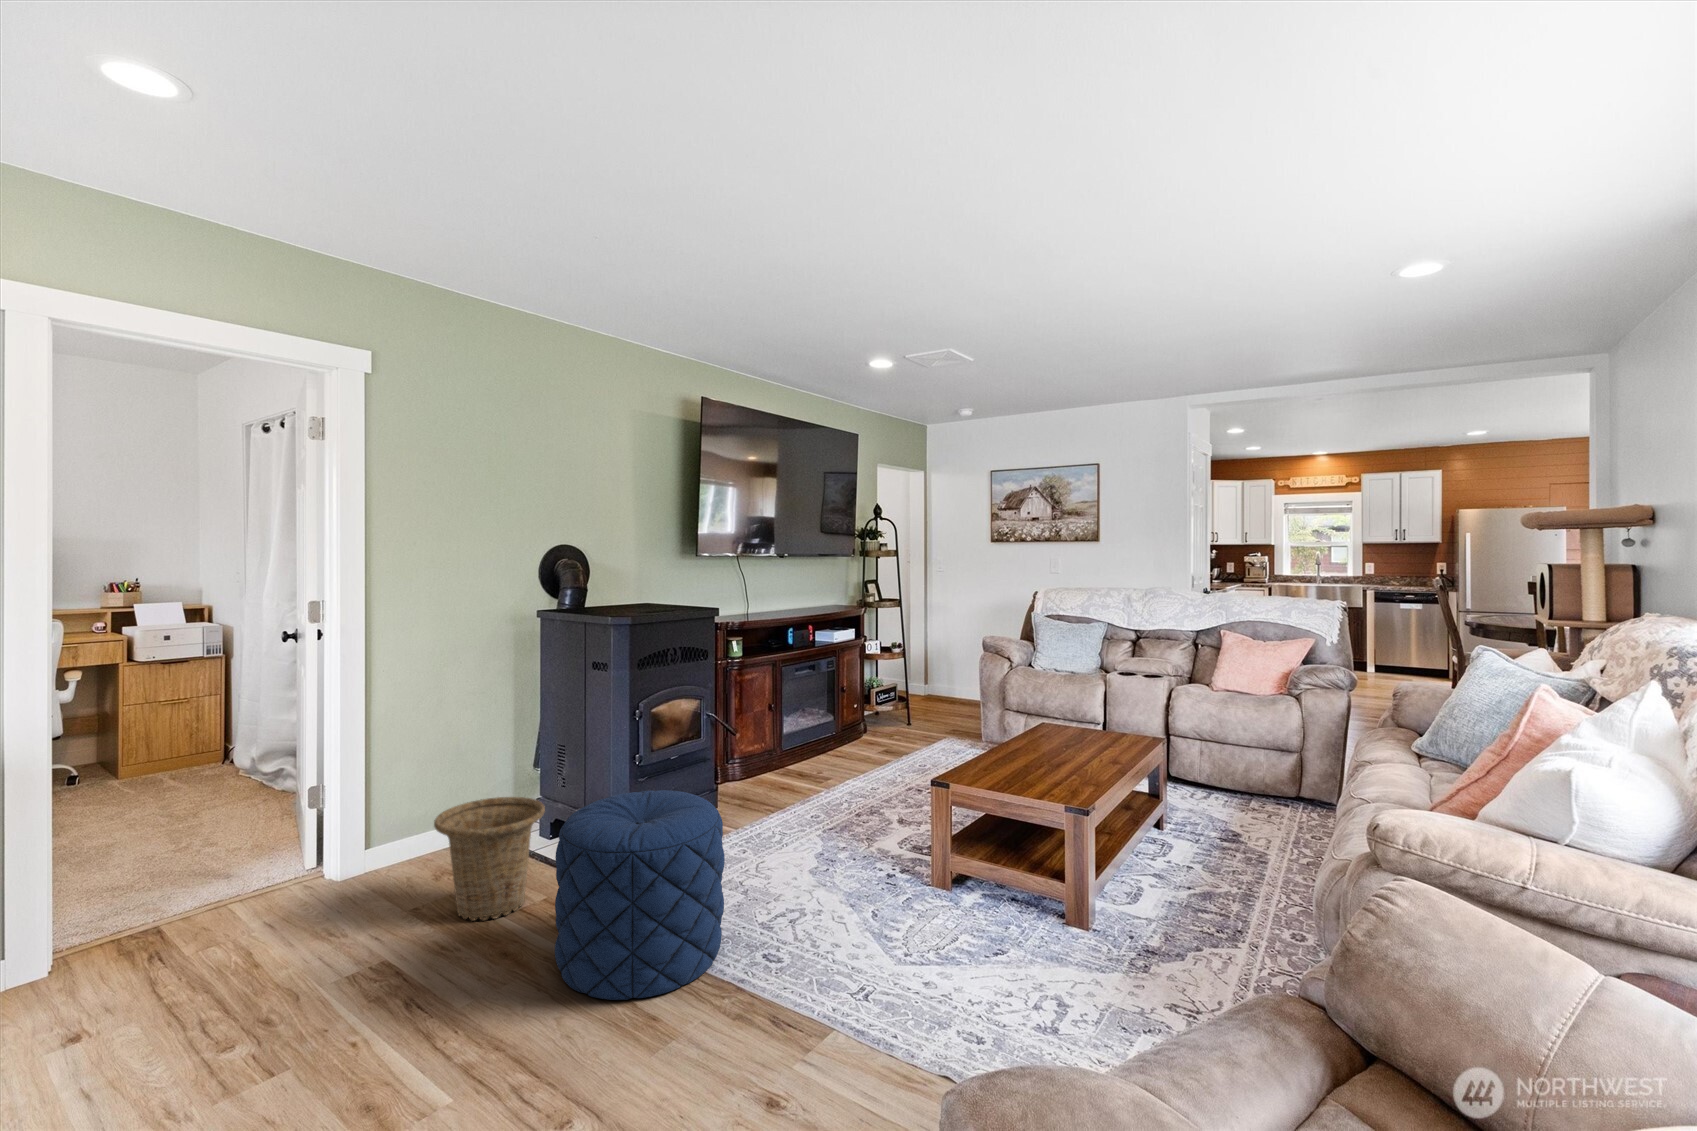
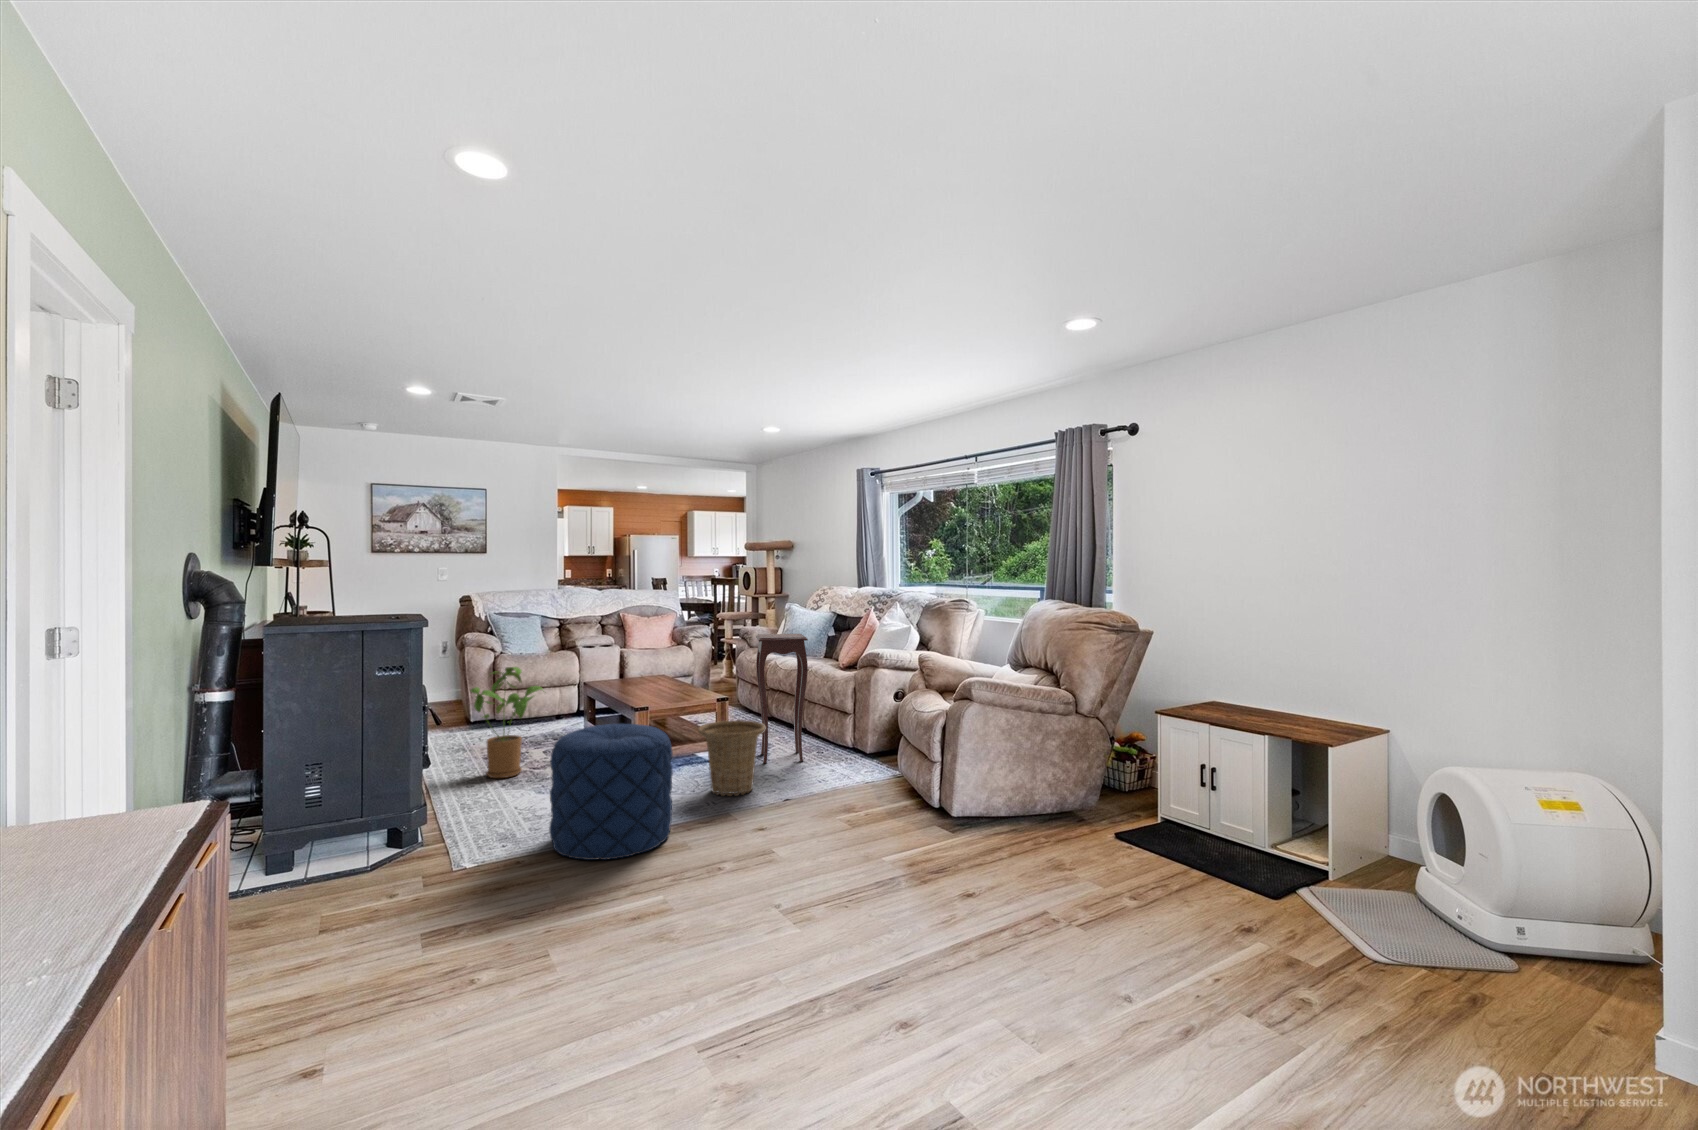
house plant: none [808,687,882,820] -> present [470,667,542,778]
side table: none [1072,705,1218,997] -> present [756,634,808,763]
basket: present [434,797,545,921] -> present [698,720,765,796]

